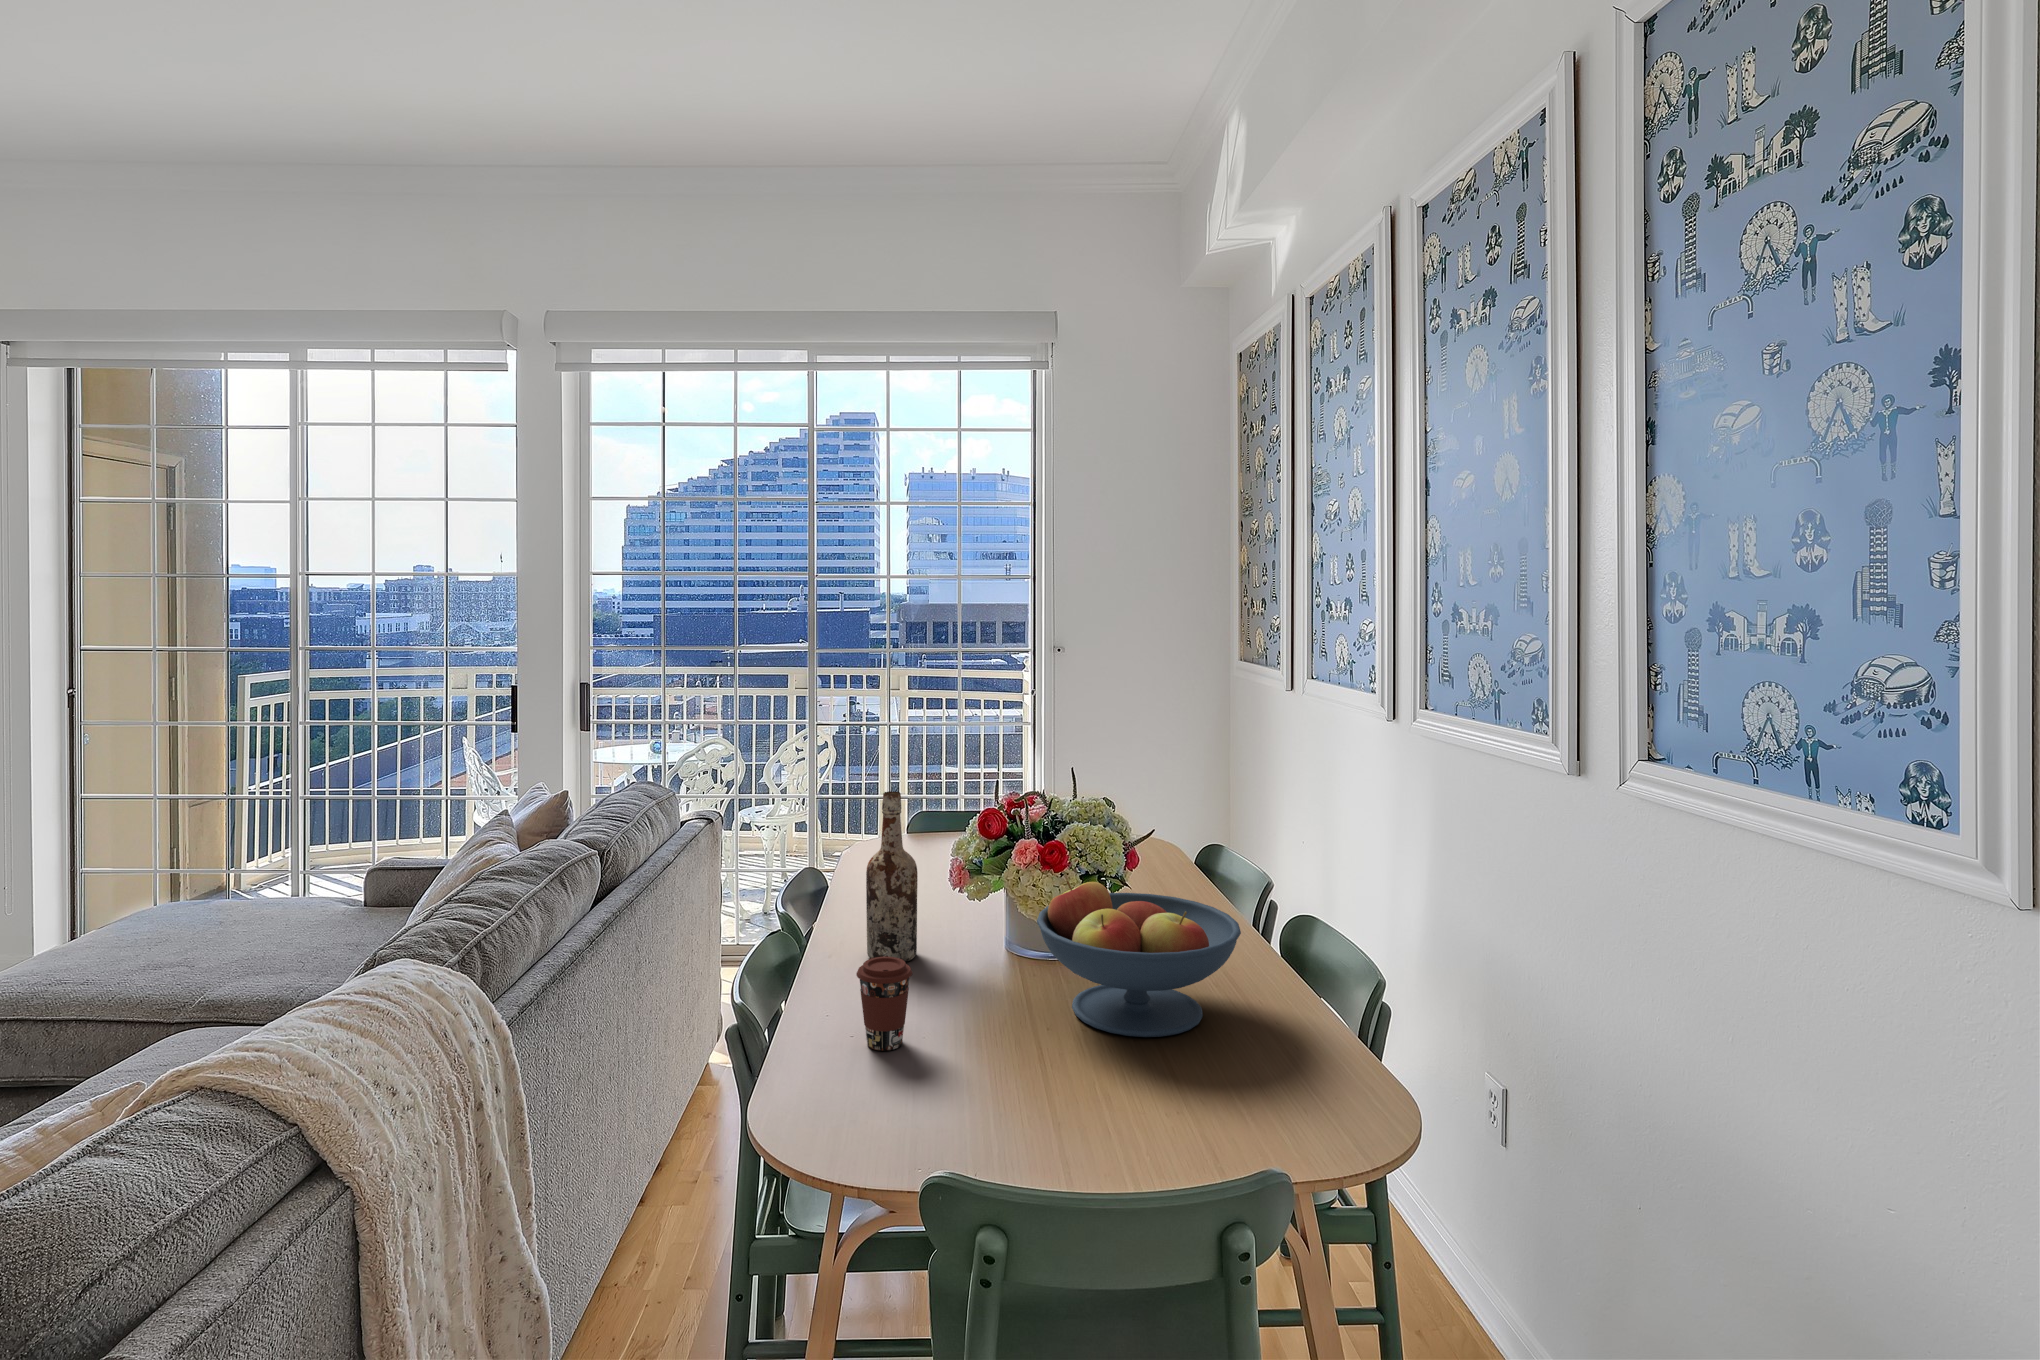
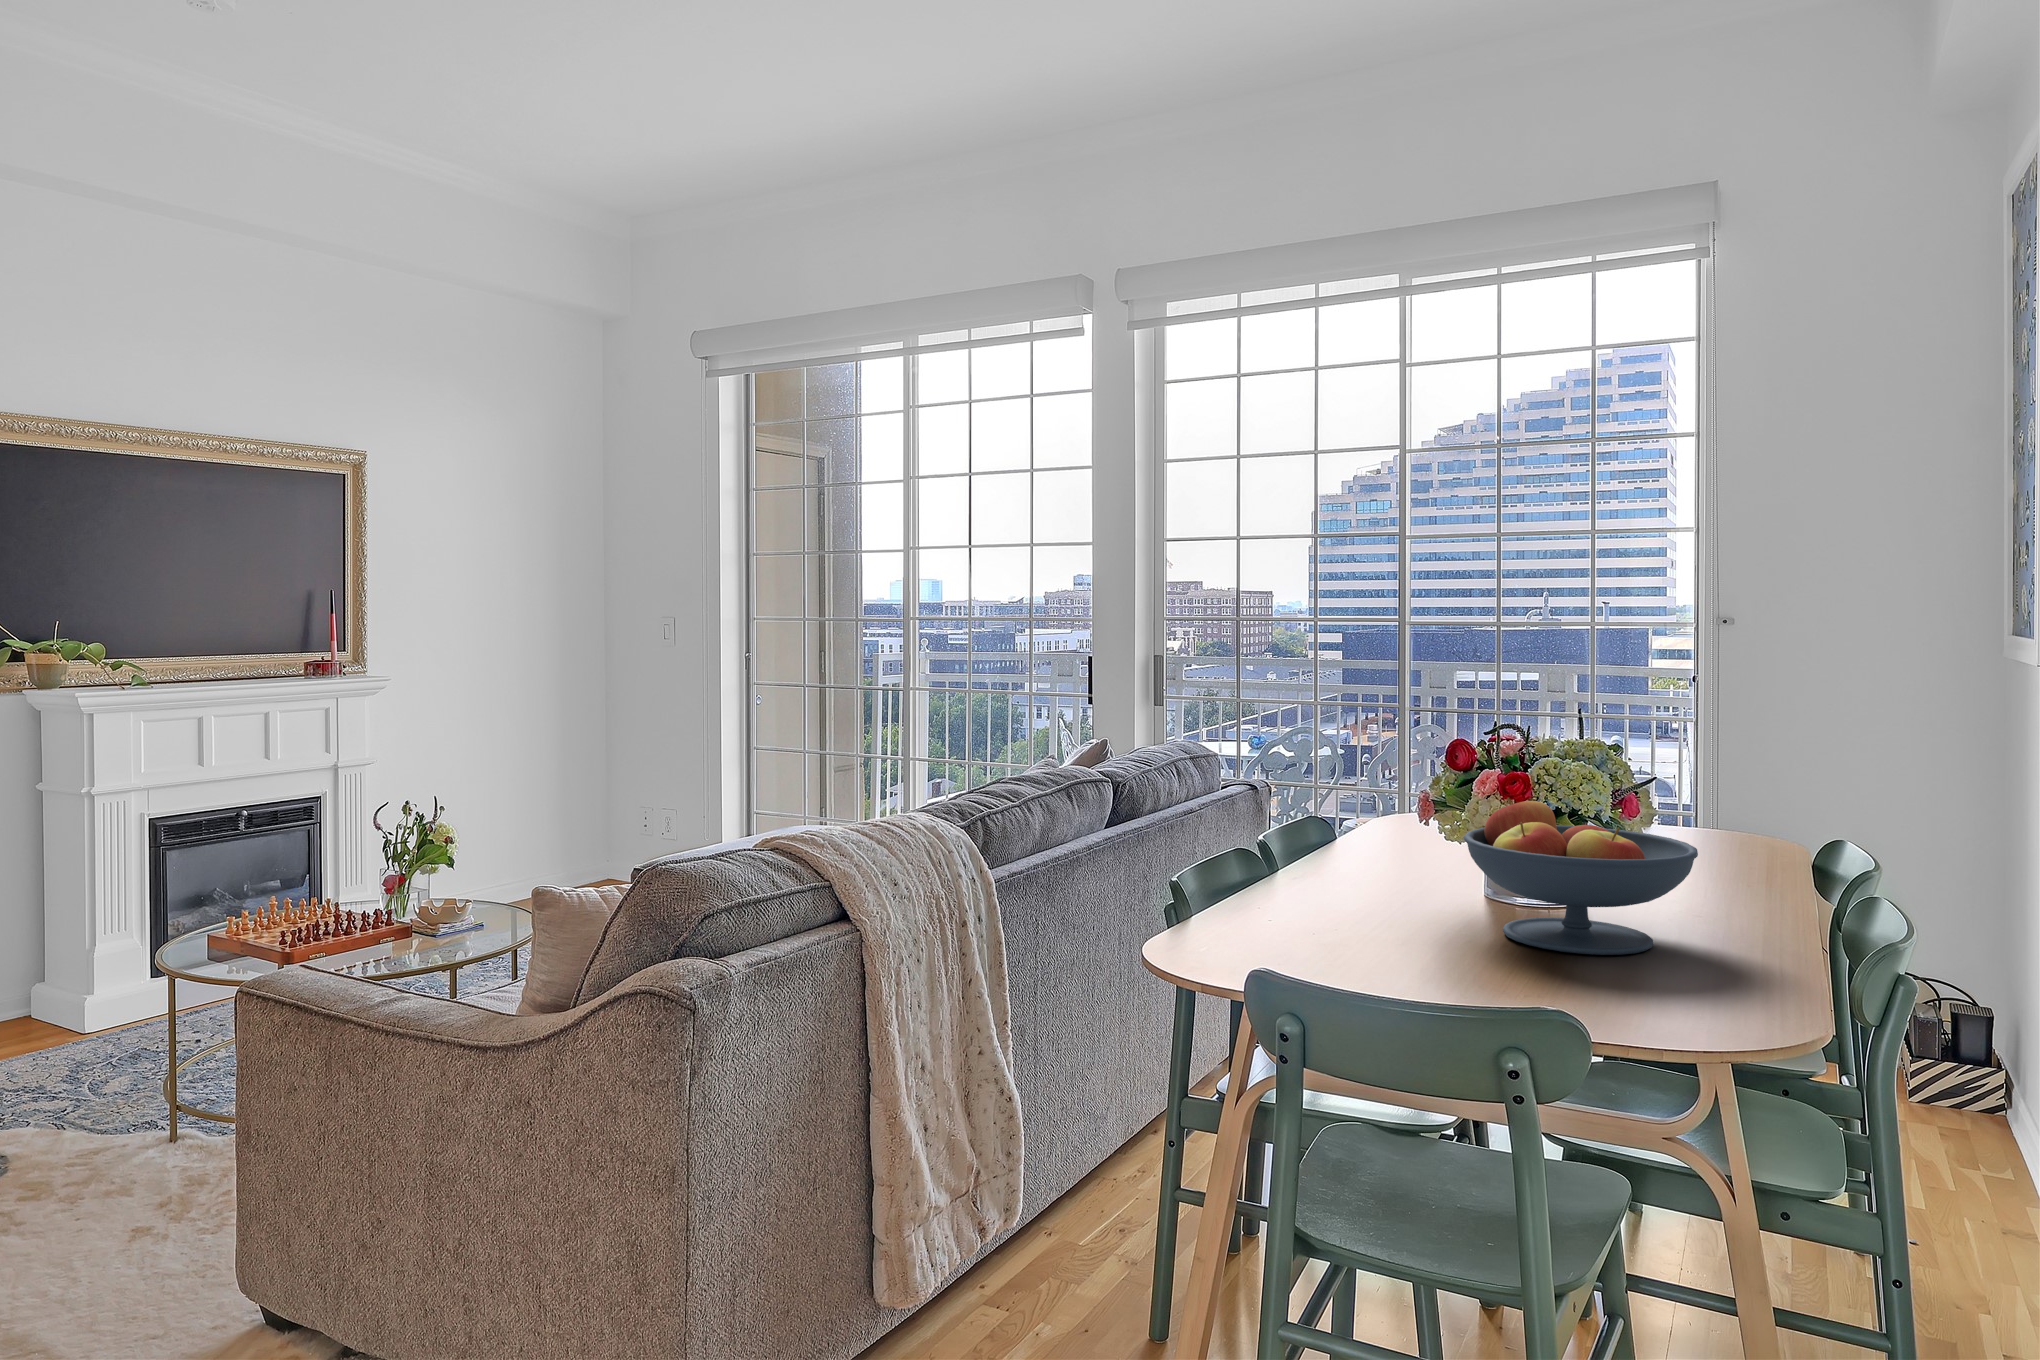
wine bottle: present [866,791,918,962] -> none [1328,714,1381,885]
coffee cup: present [856,957,912,1051] -> none [1268,844,1322,926]

